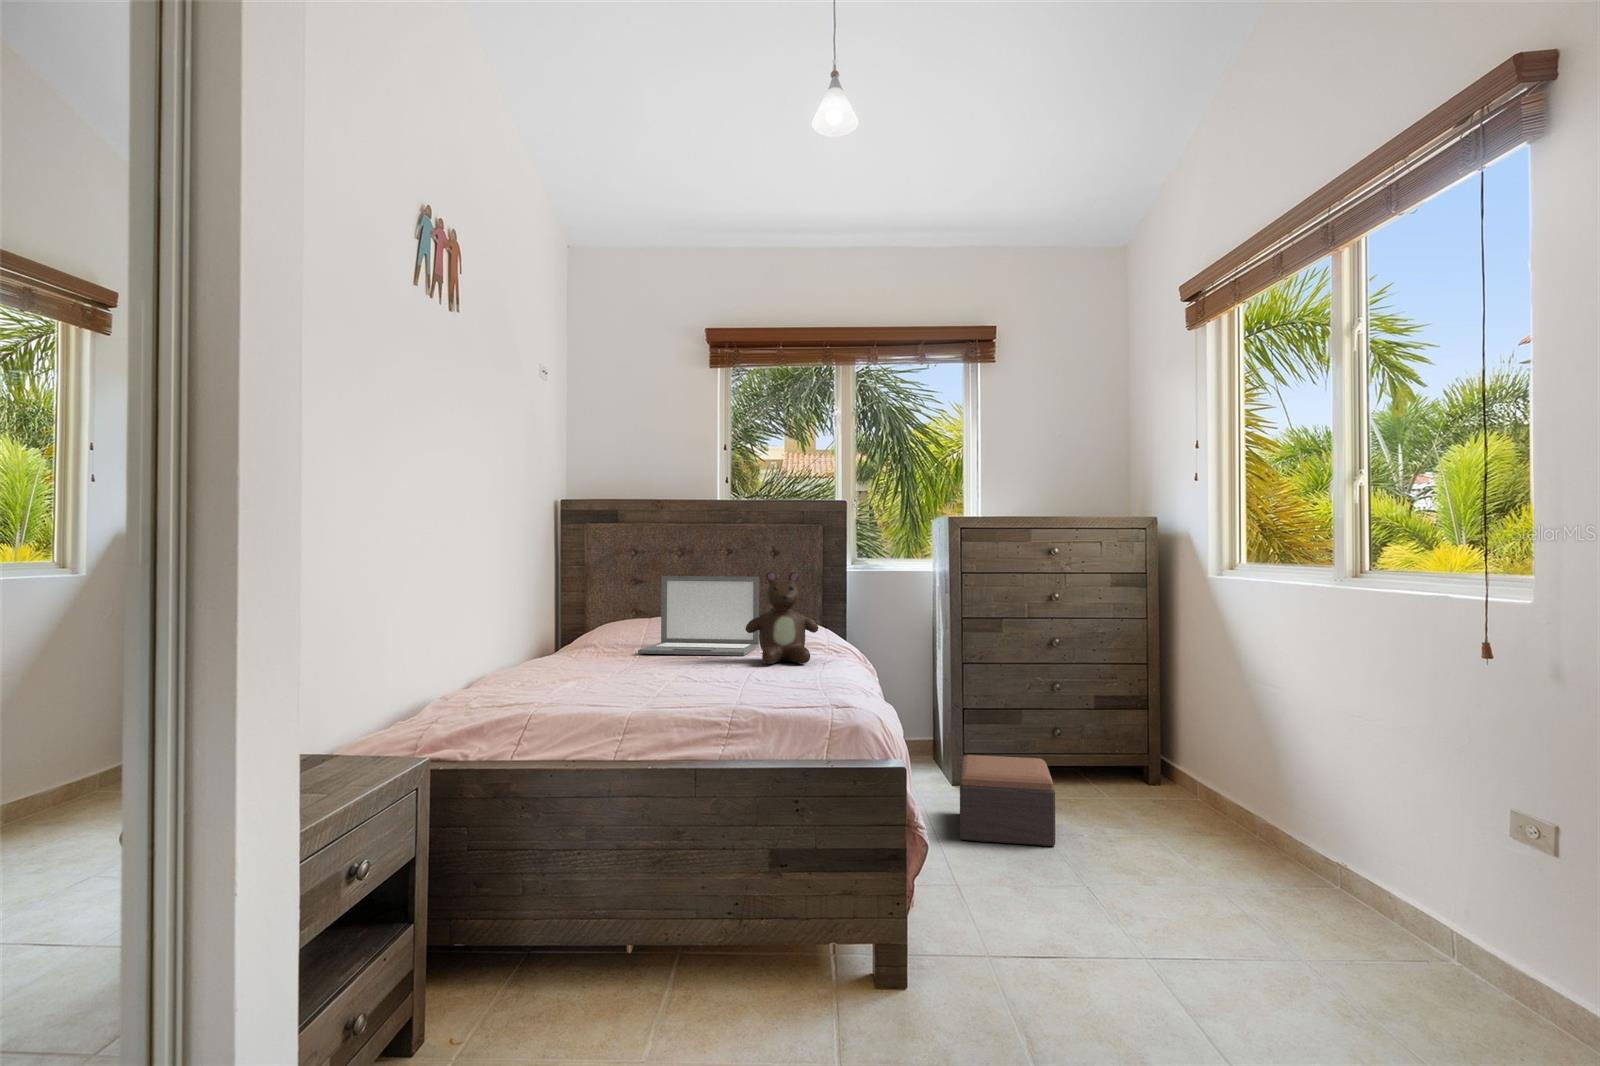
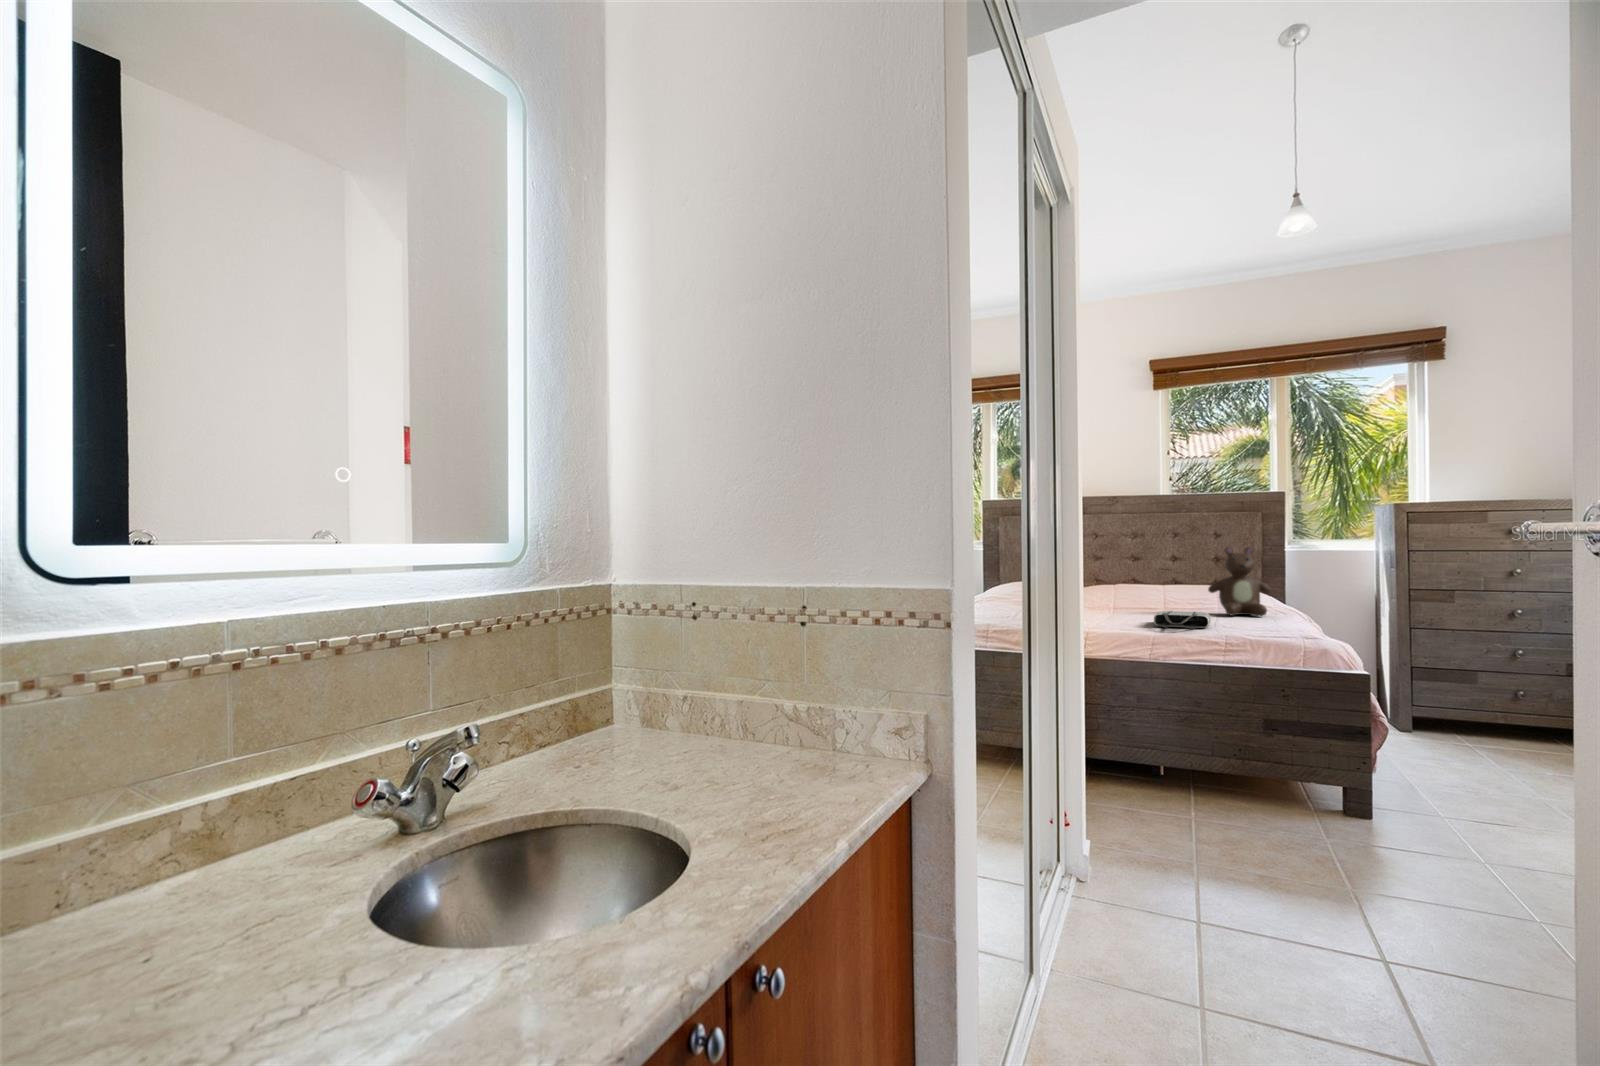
laptop: present [638,576,759,656] -> none [1115,553,1212,611]
tote bag: none [651,667,733,699] -> present [1154,611,1211,629]
footstool: present [960,755,1055,846] -> none [1412,702,1516,779]

